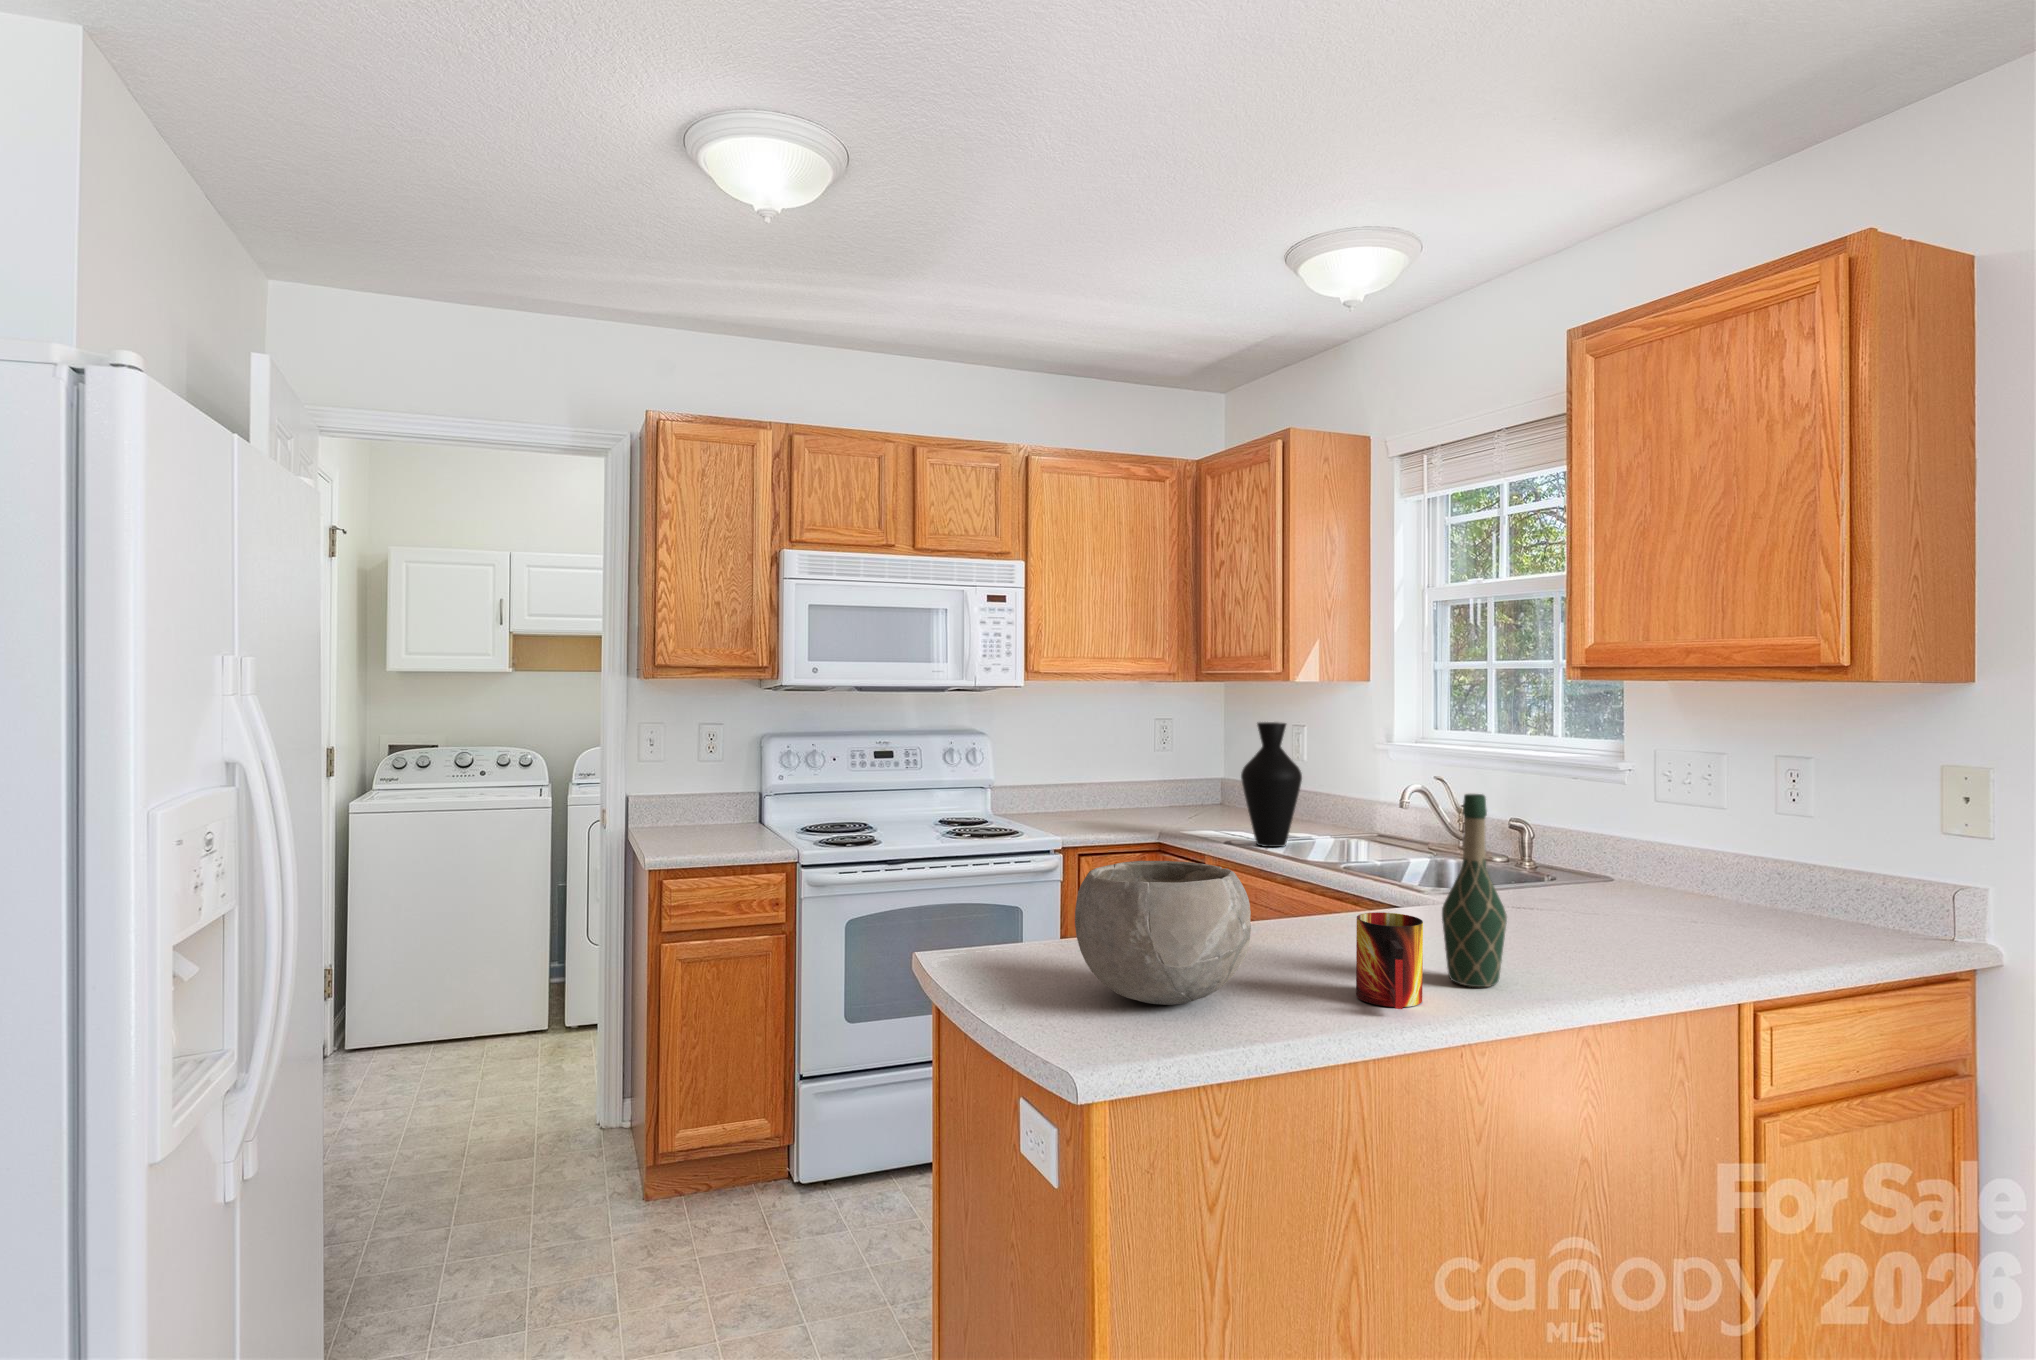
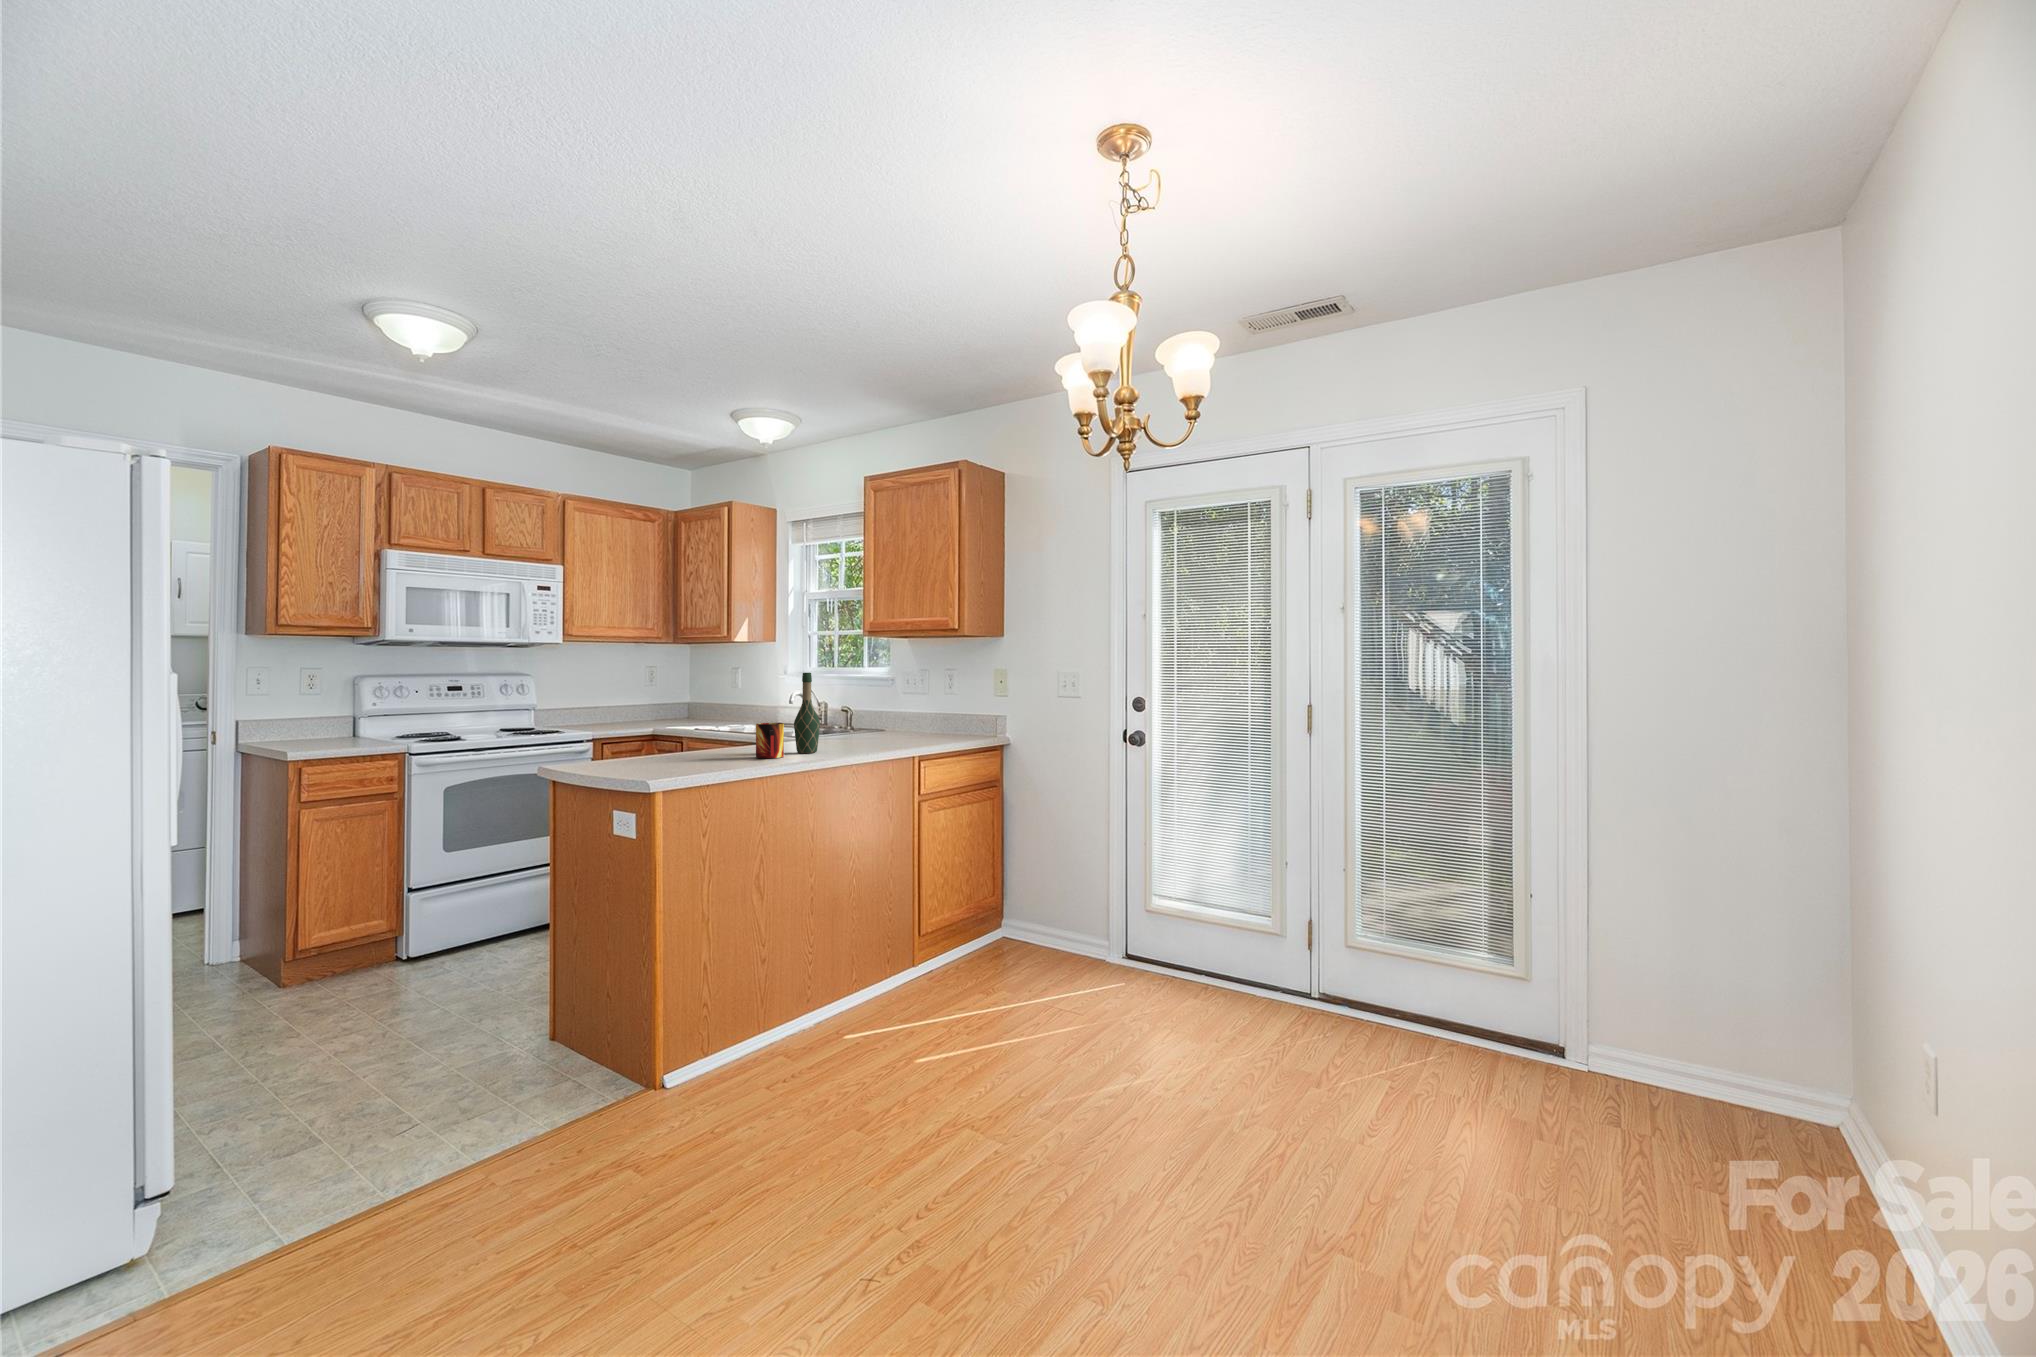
vase: present [1241,722,1302,847] -> none [703,664,738,734]
bowl: present [1075,861,1251,1005] -> none [624,705,709,764]

